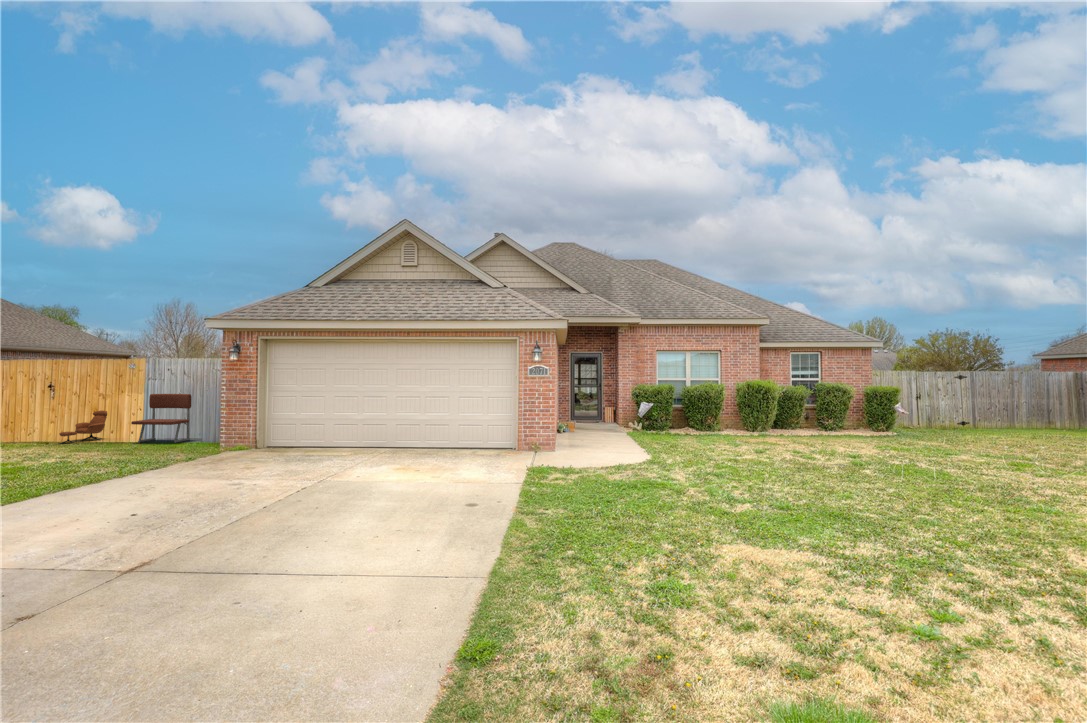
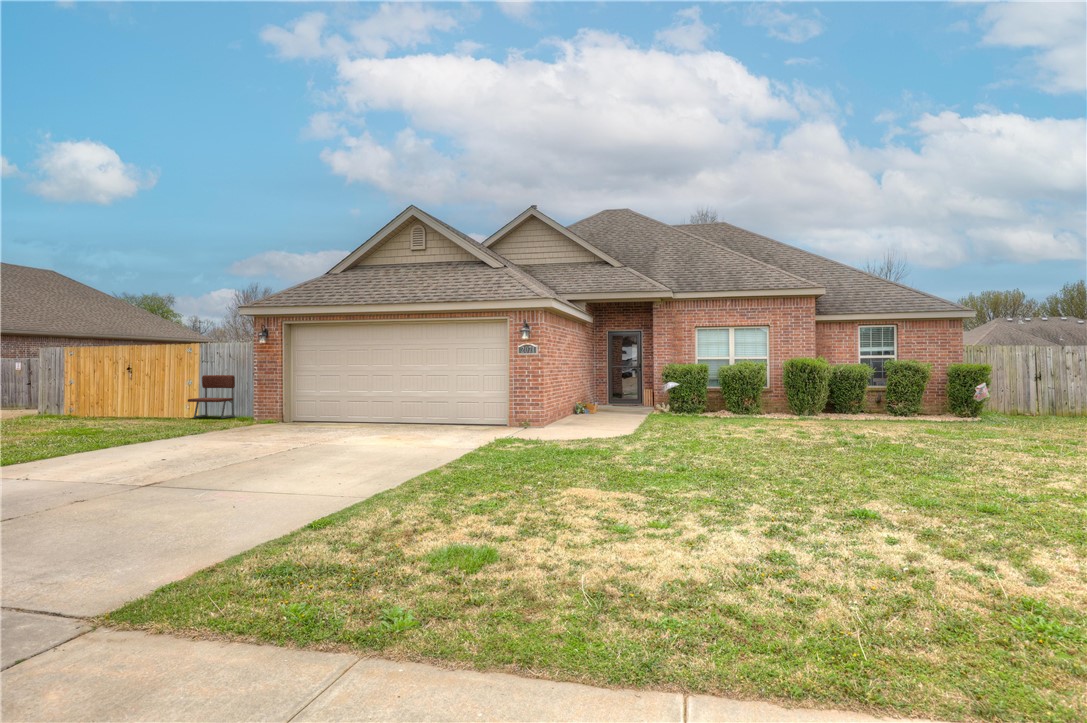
lounge chair: present [59,411,107,444] -> none [135,390,171,418]

